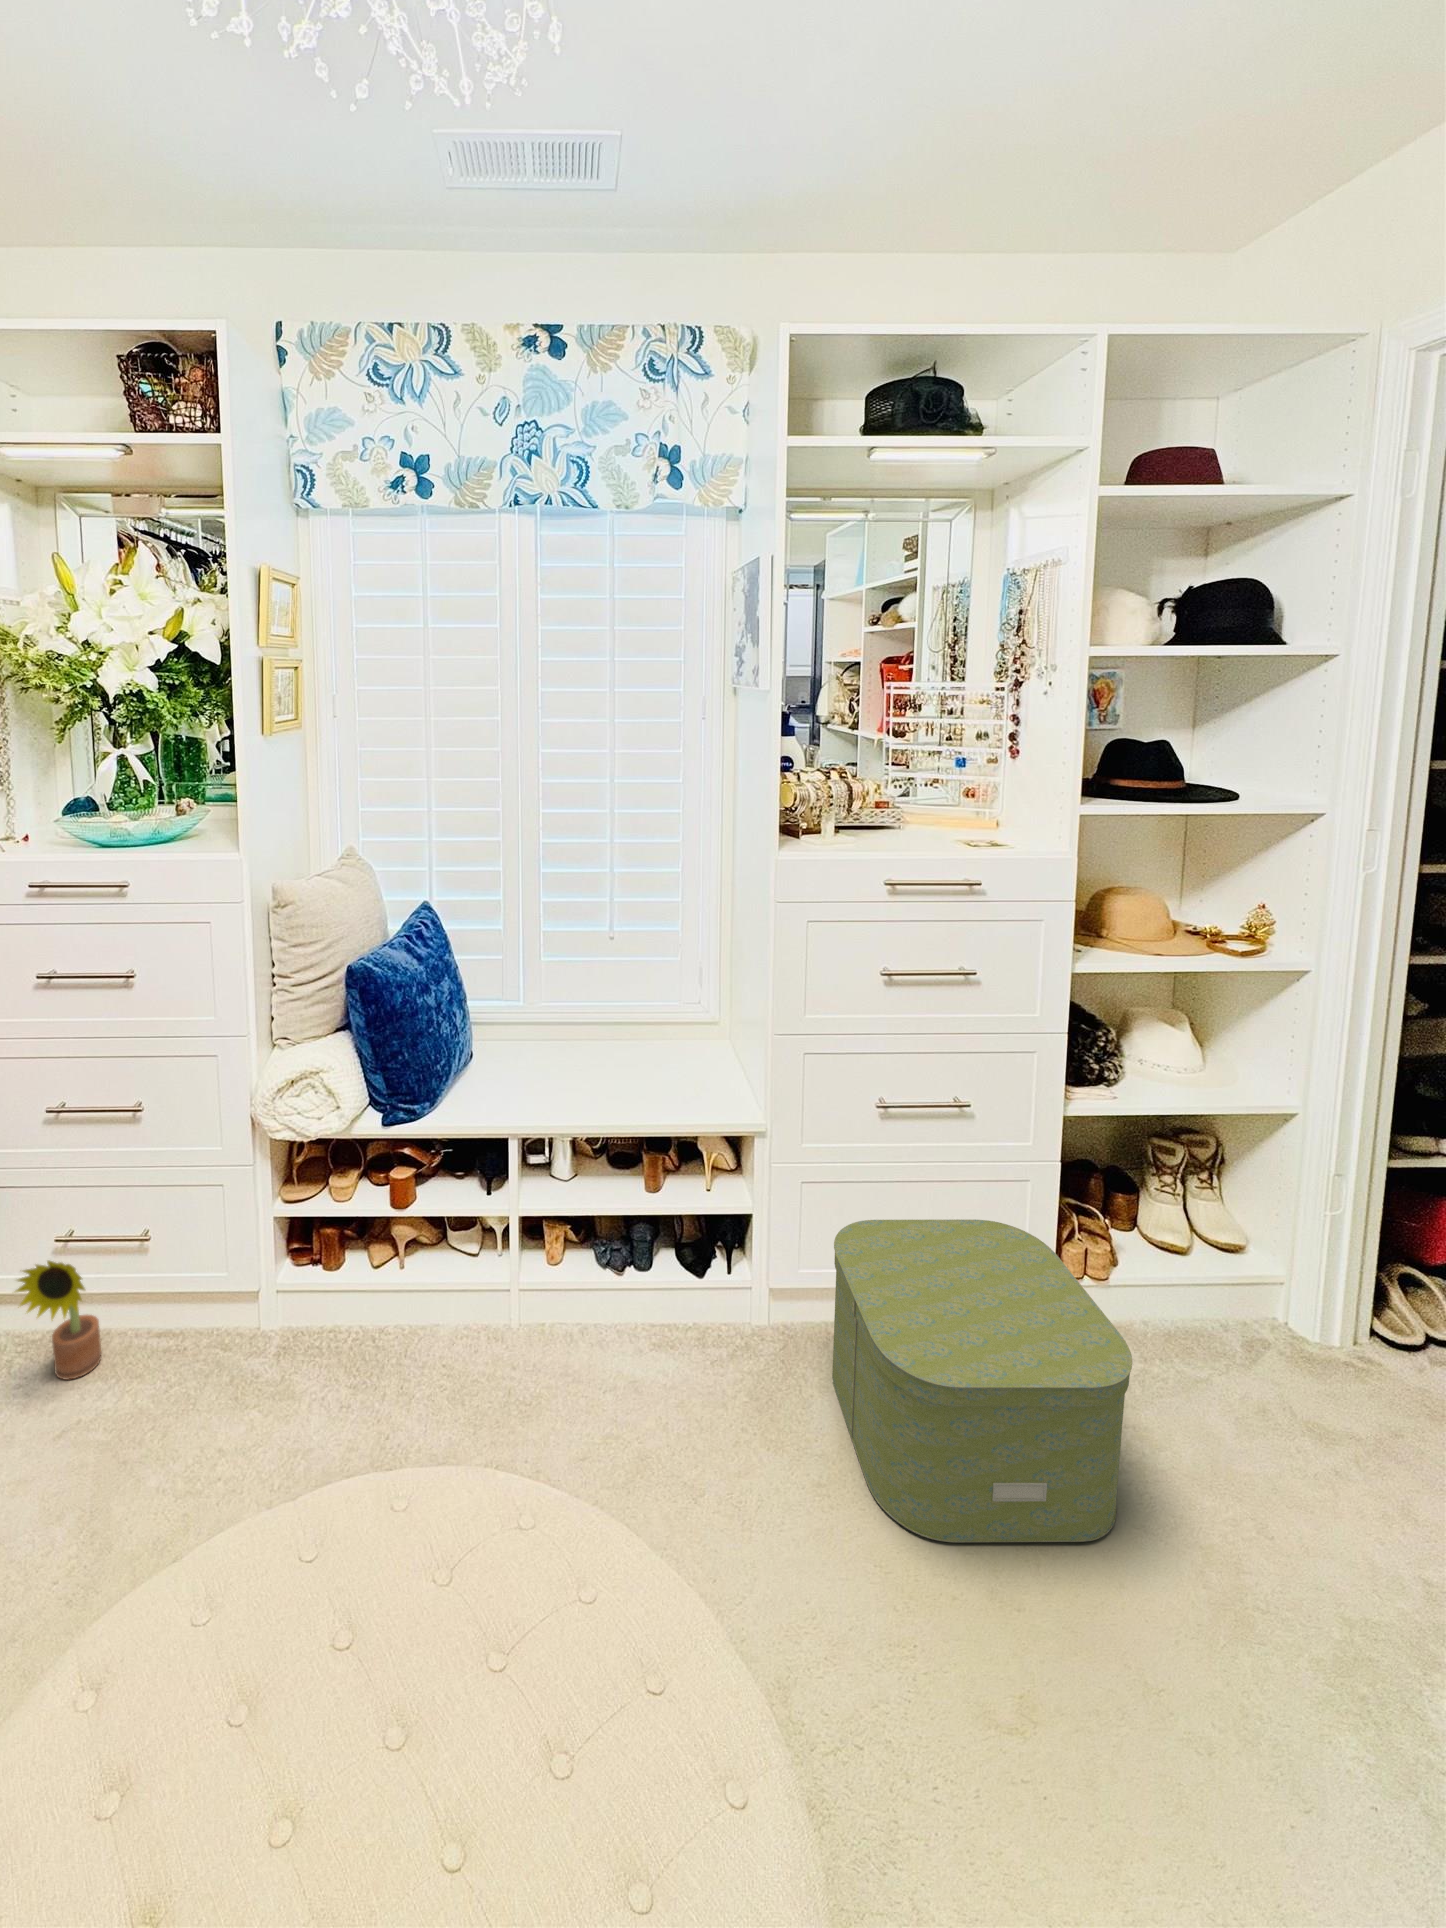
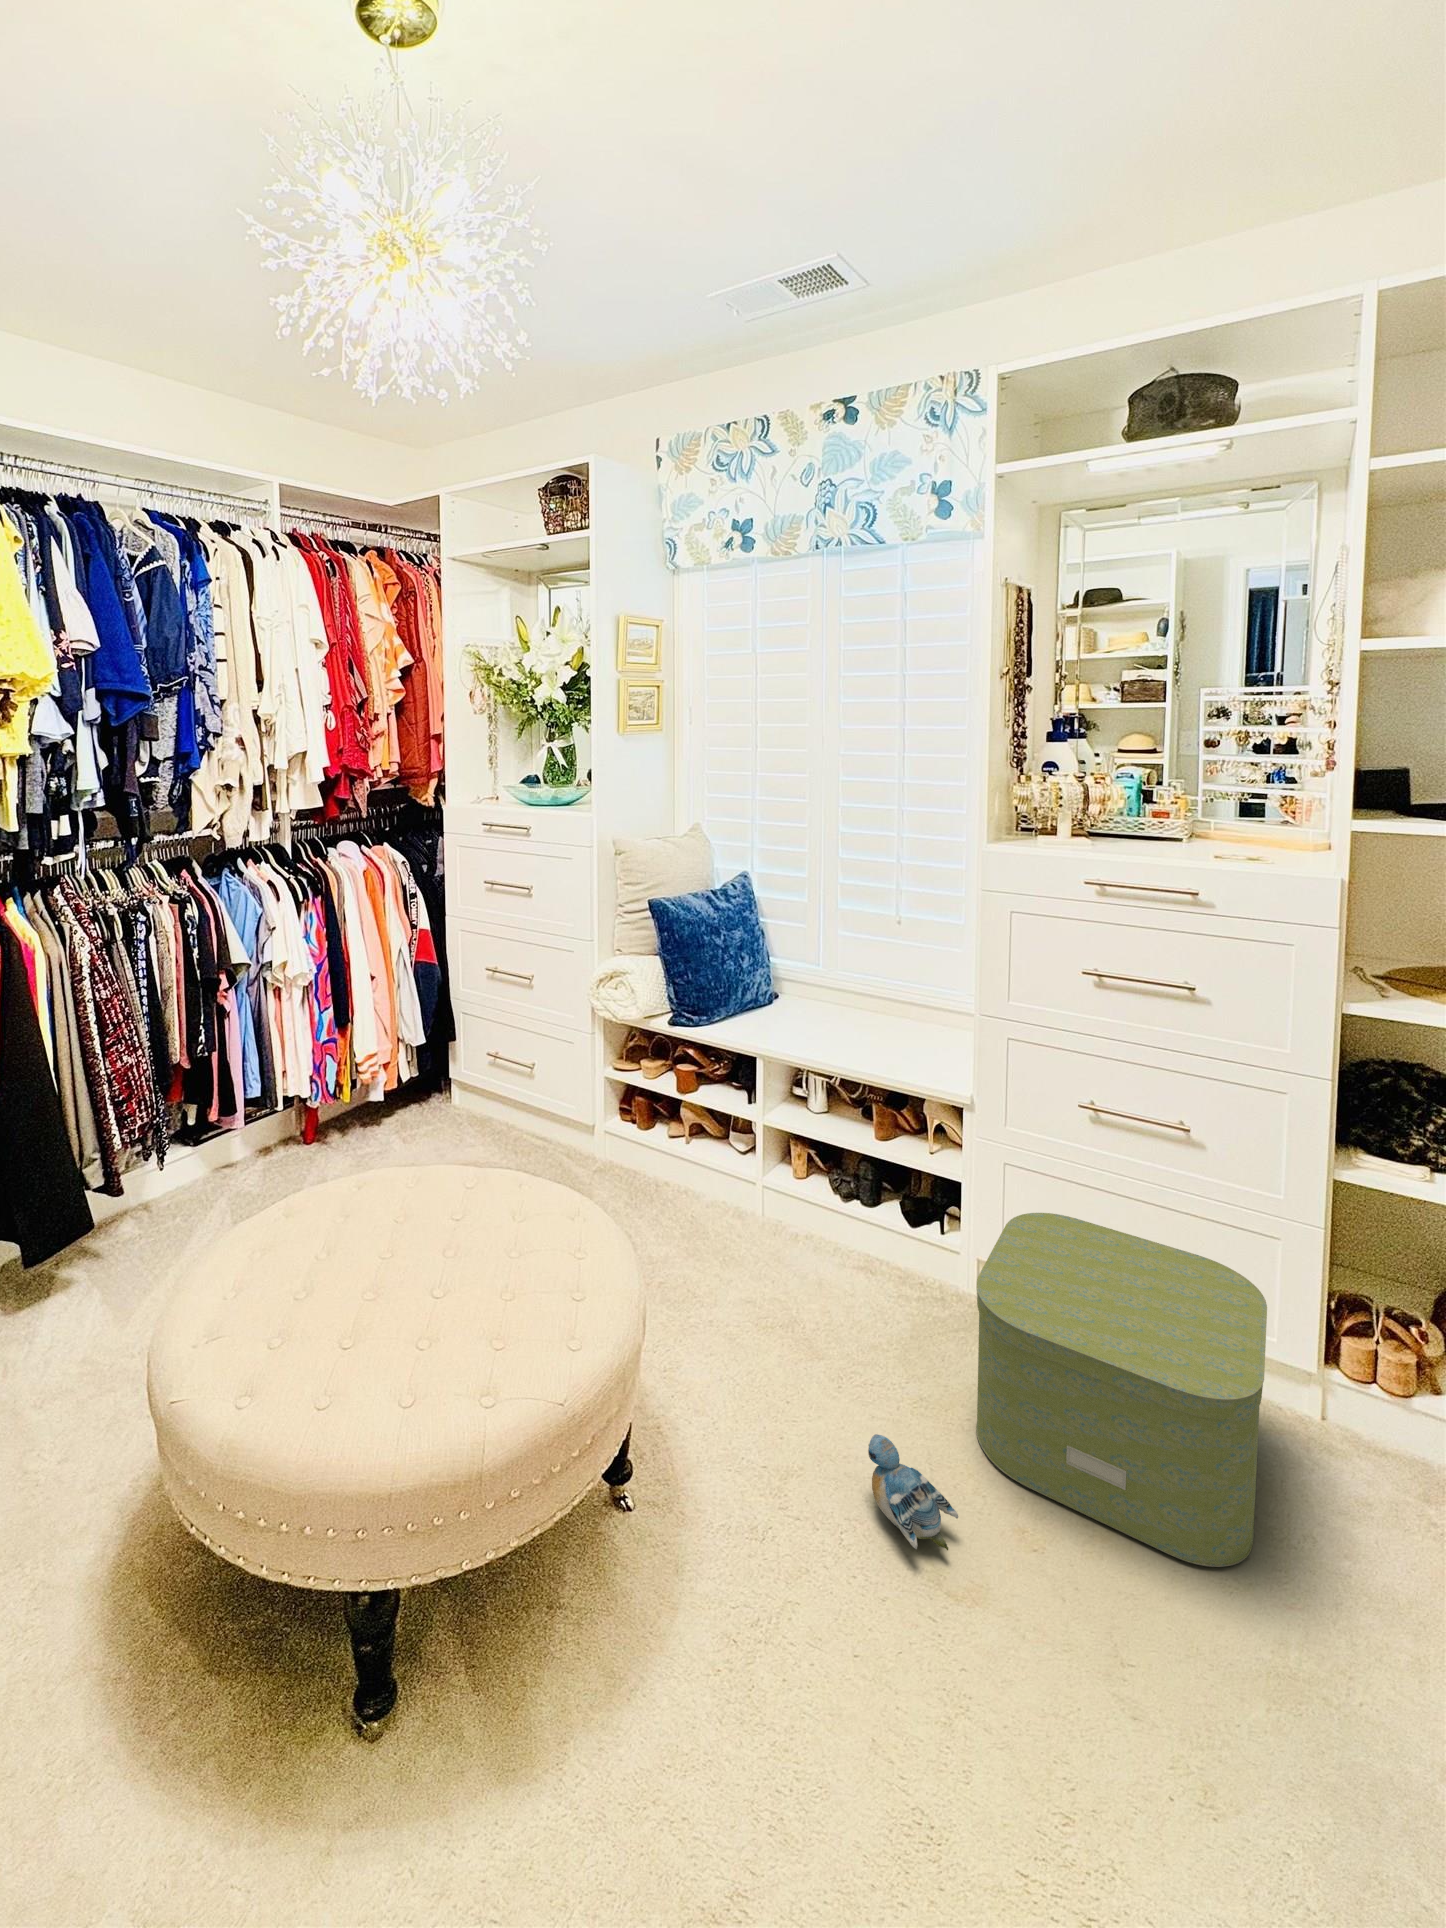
decorative plant: present [15,1261,101,1380] -> none [455,1056,503,1142]
plush toy: none [848,1587,968,1714] -> present [868,1434,958,1551]

